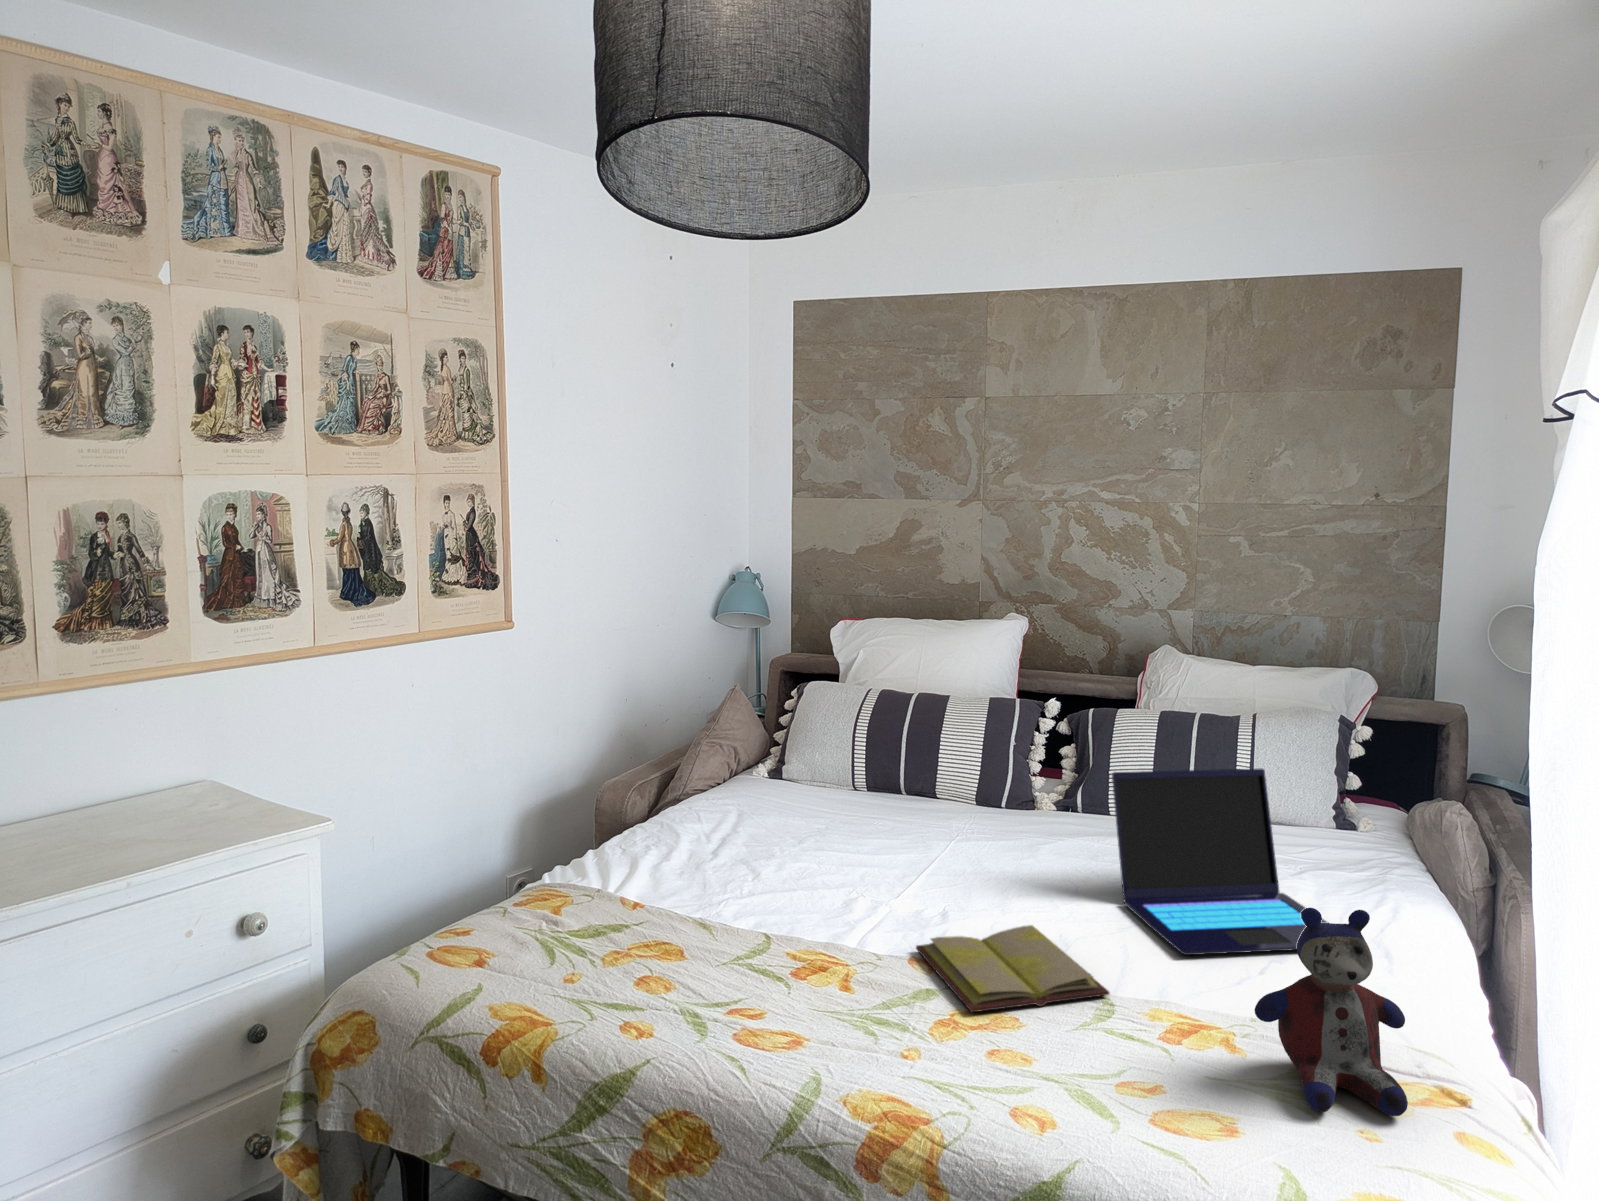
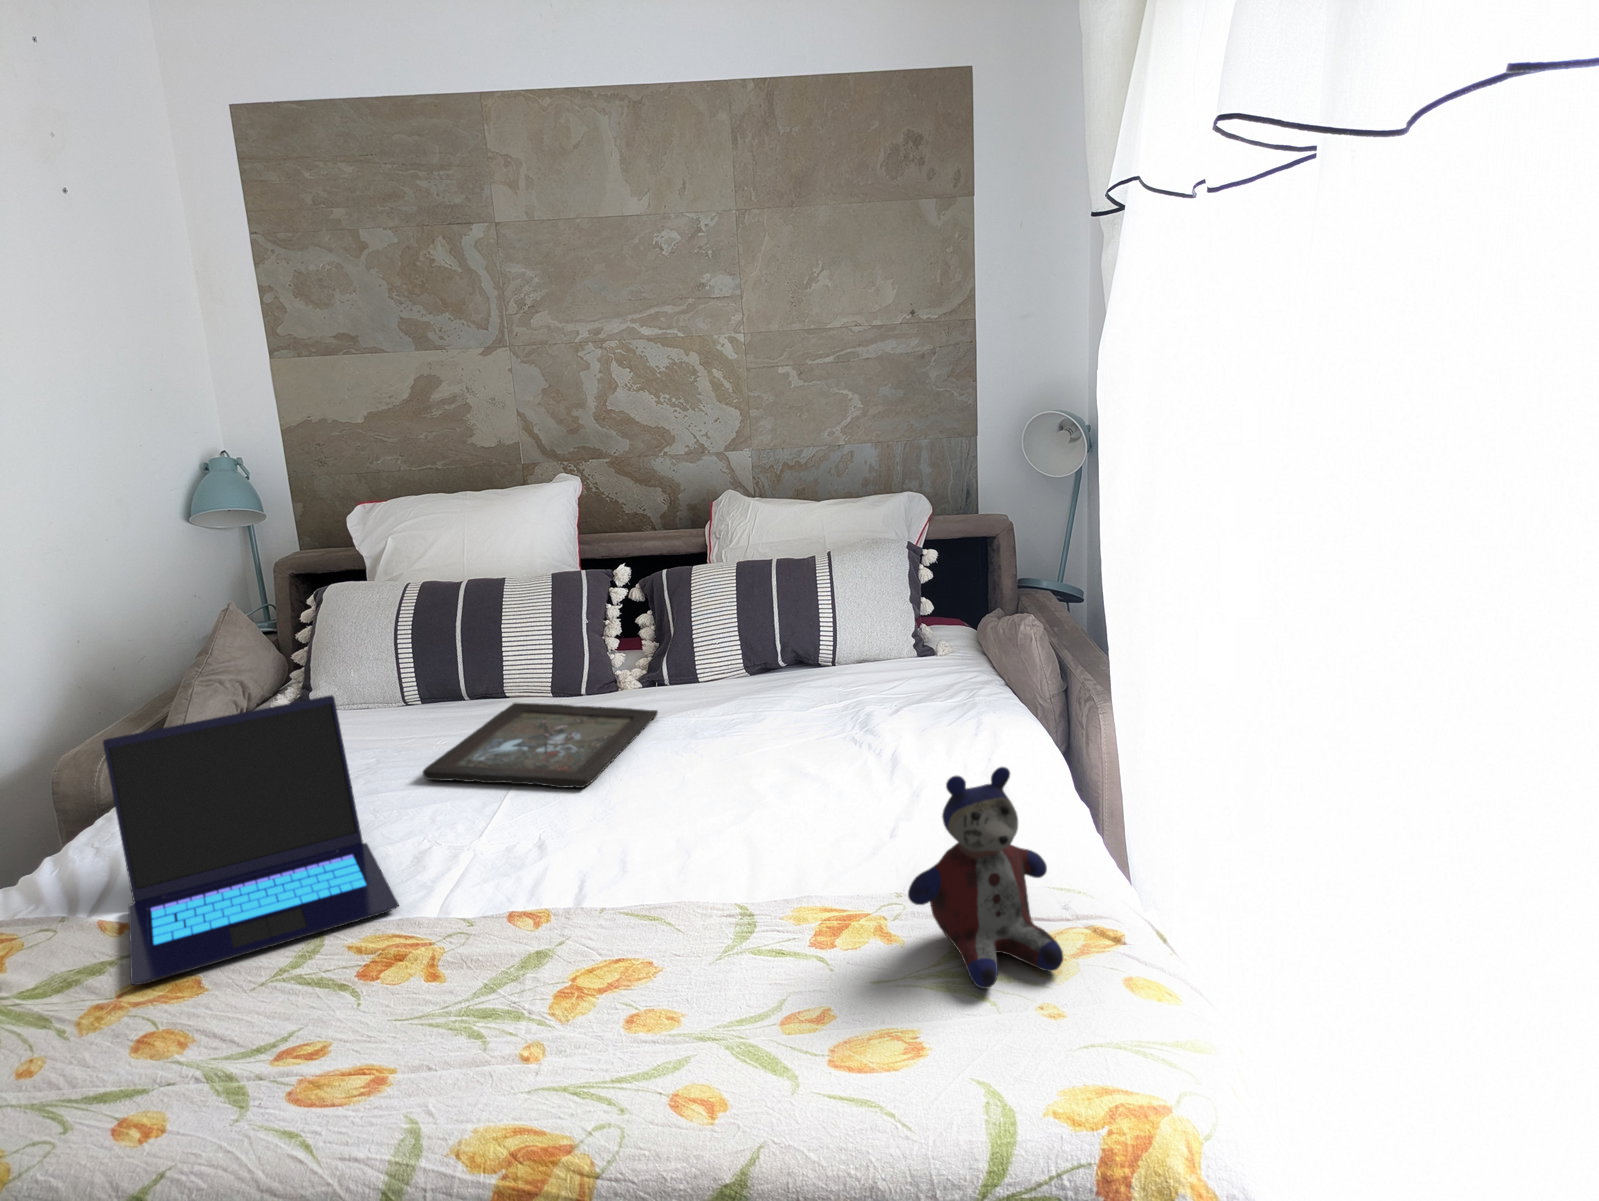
laptop: present [1112,769,1327,955] -> present [103,696,399,985]
tray: none [860,801,1064,877] -> present [423,703,658,788]
diary: present [916,925,1109,1012] -> none [515,840,747,973]

